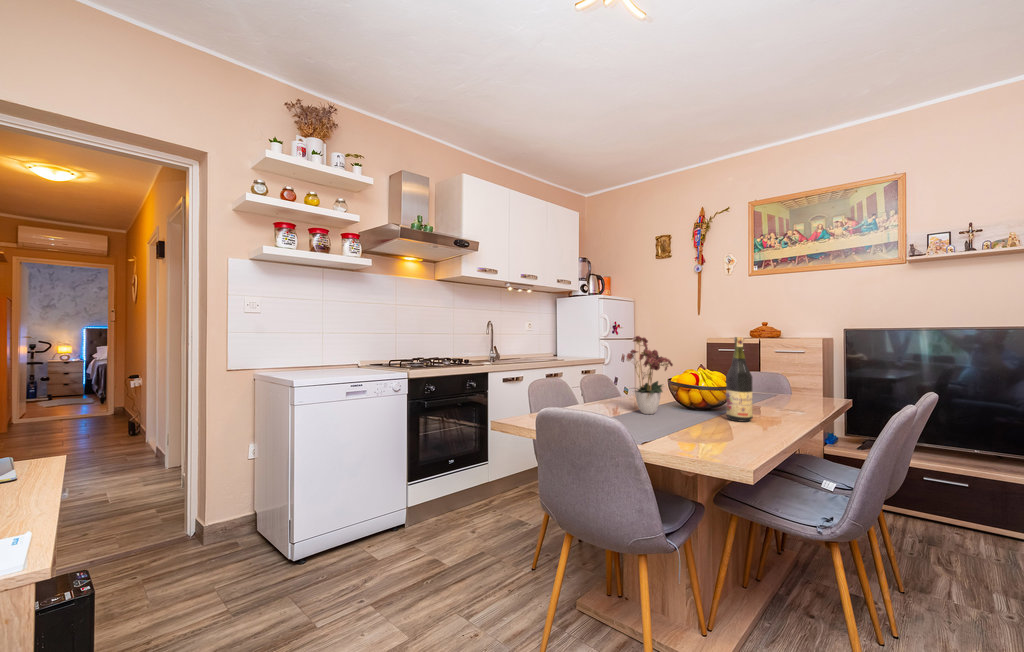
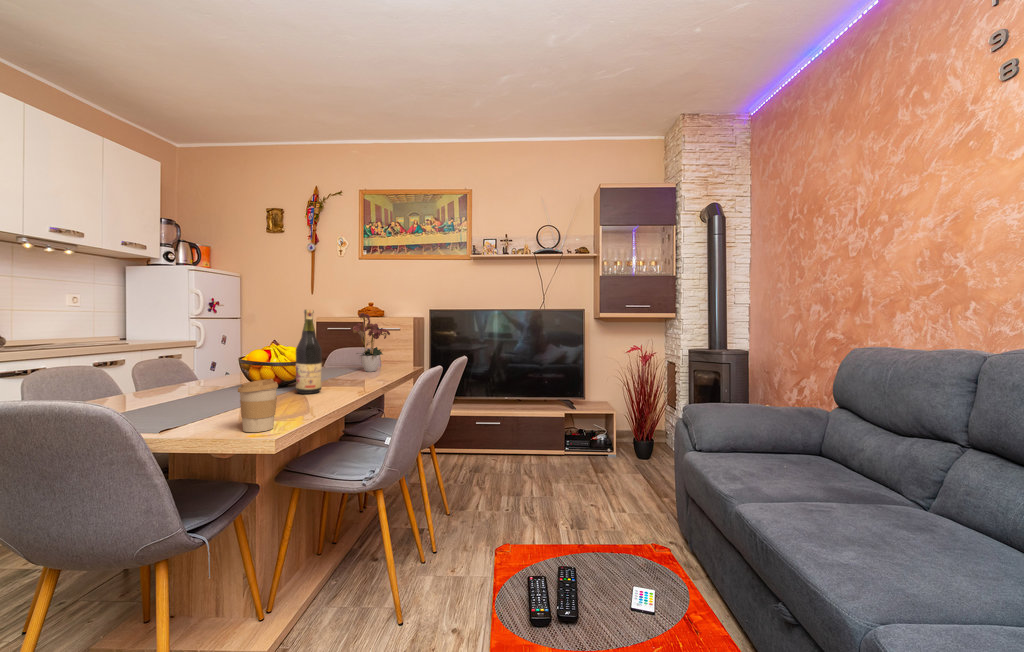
flower arrangement: present [627,336,673,414] -> present [353,313,390,372]
coffee cup: none [709,409,746,459] -> present [238,379,278,432]

